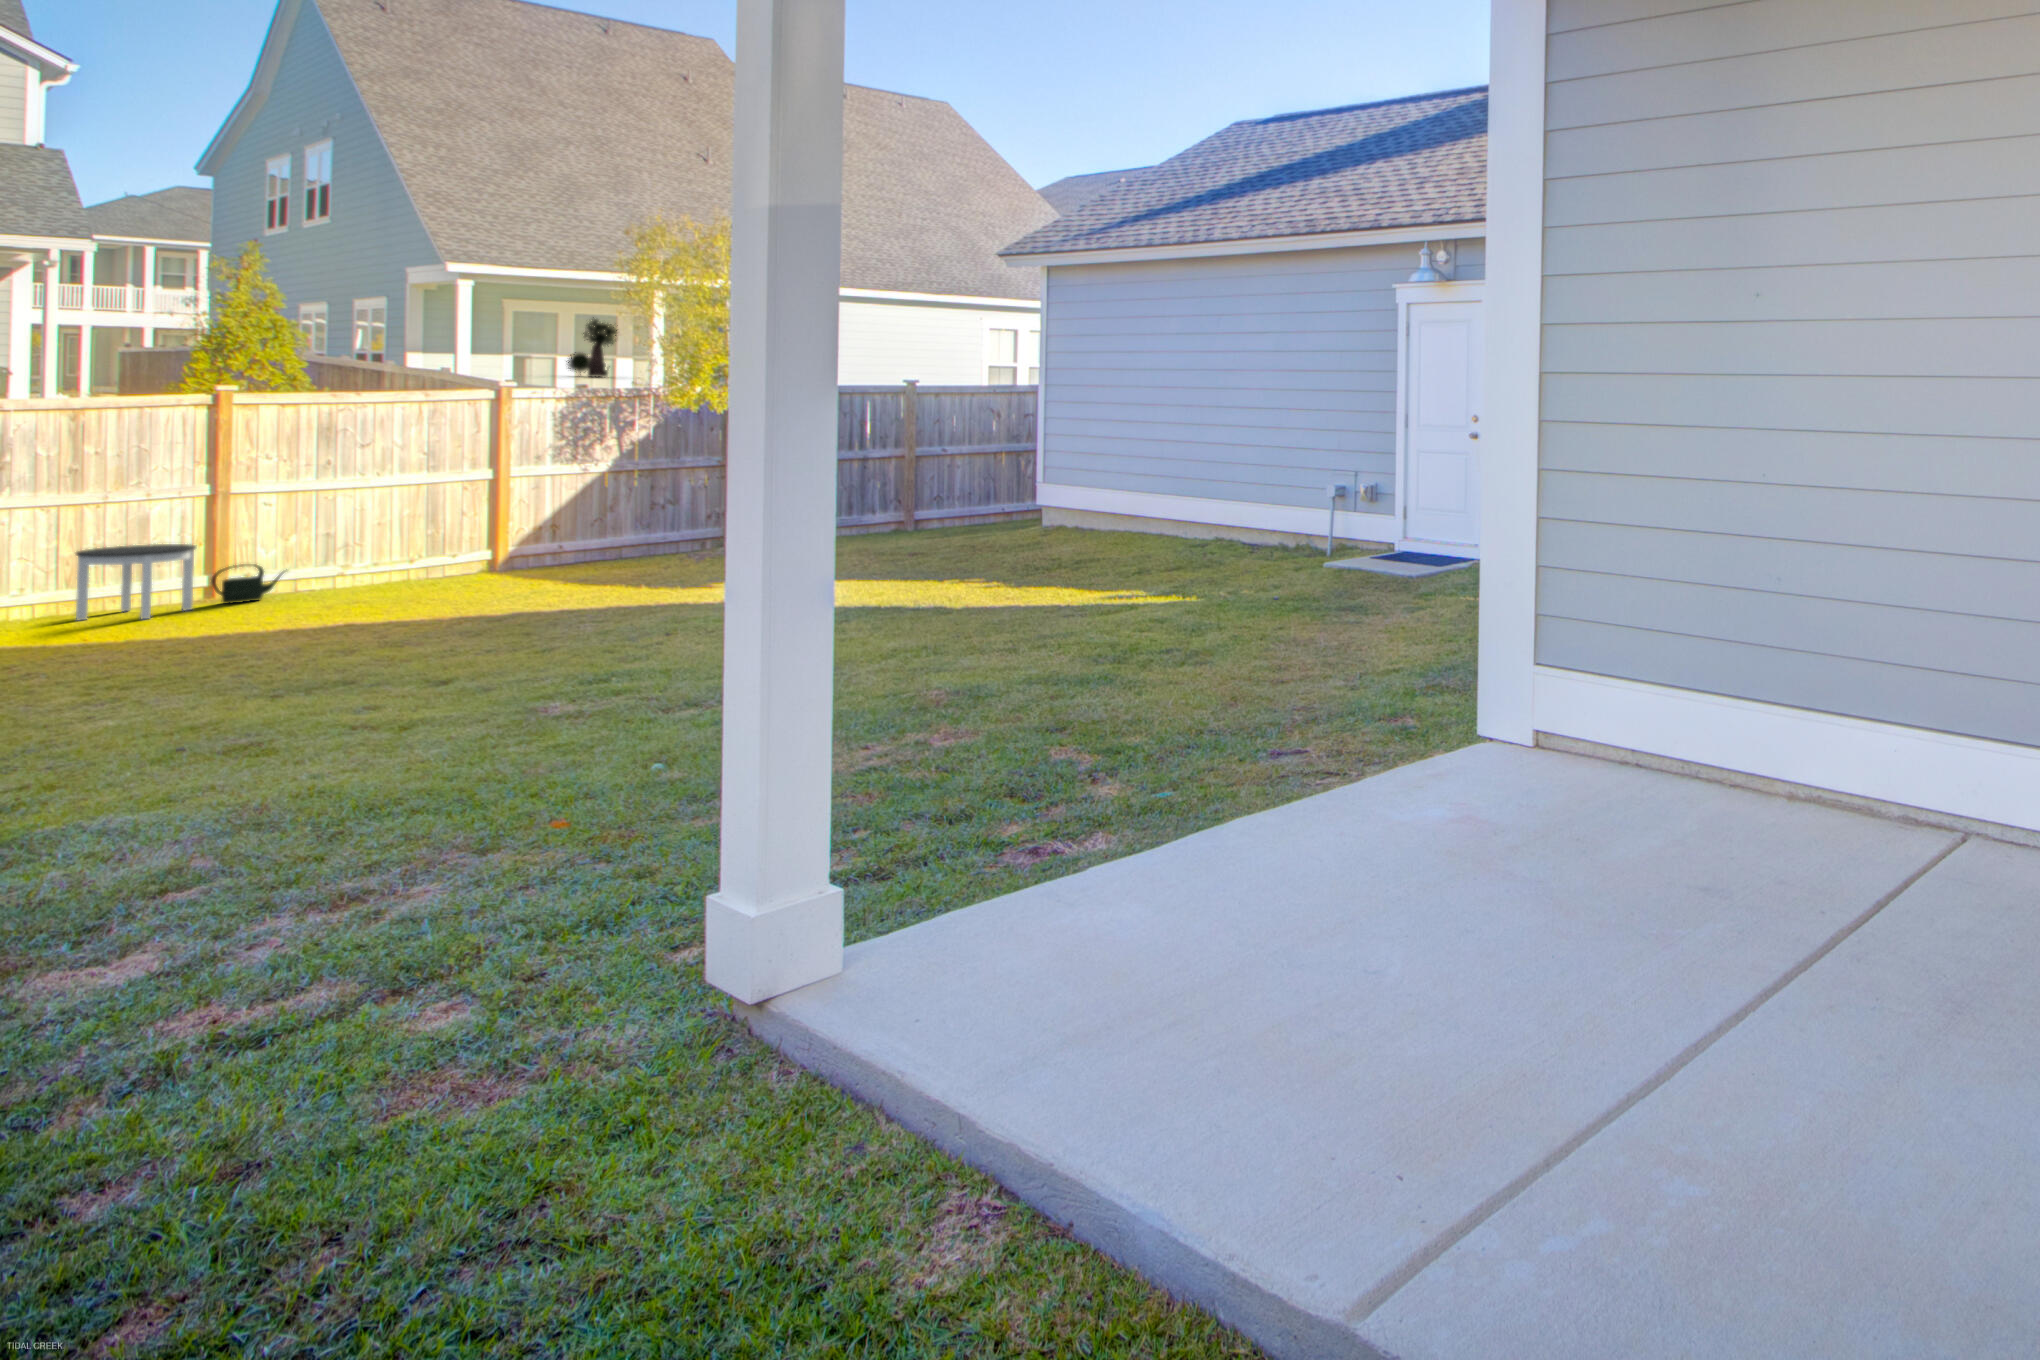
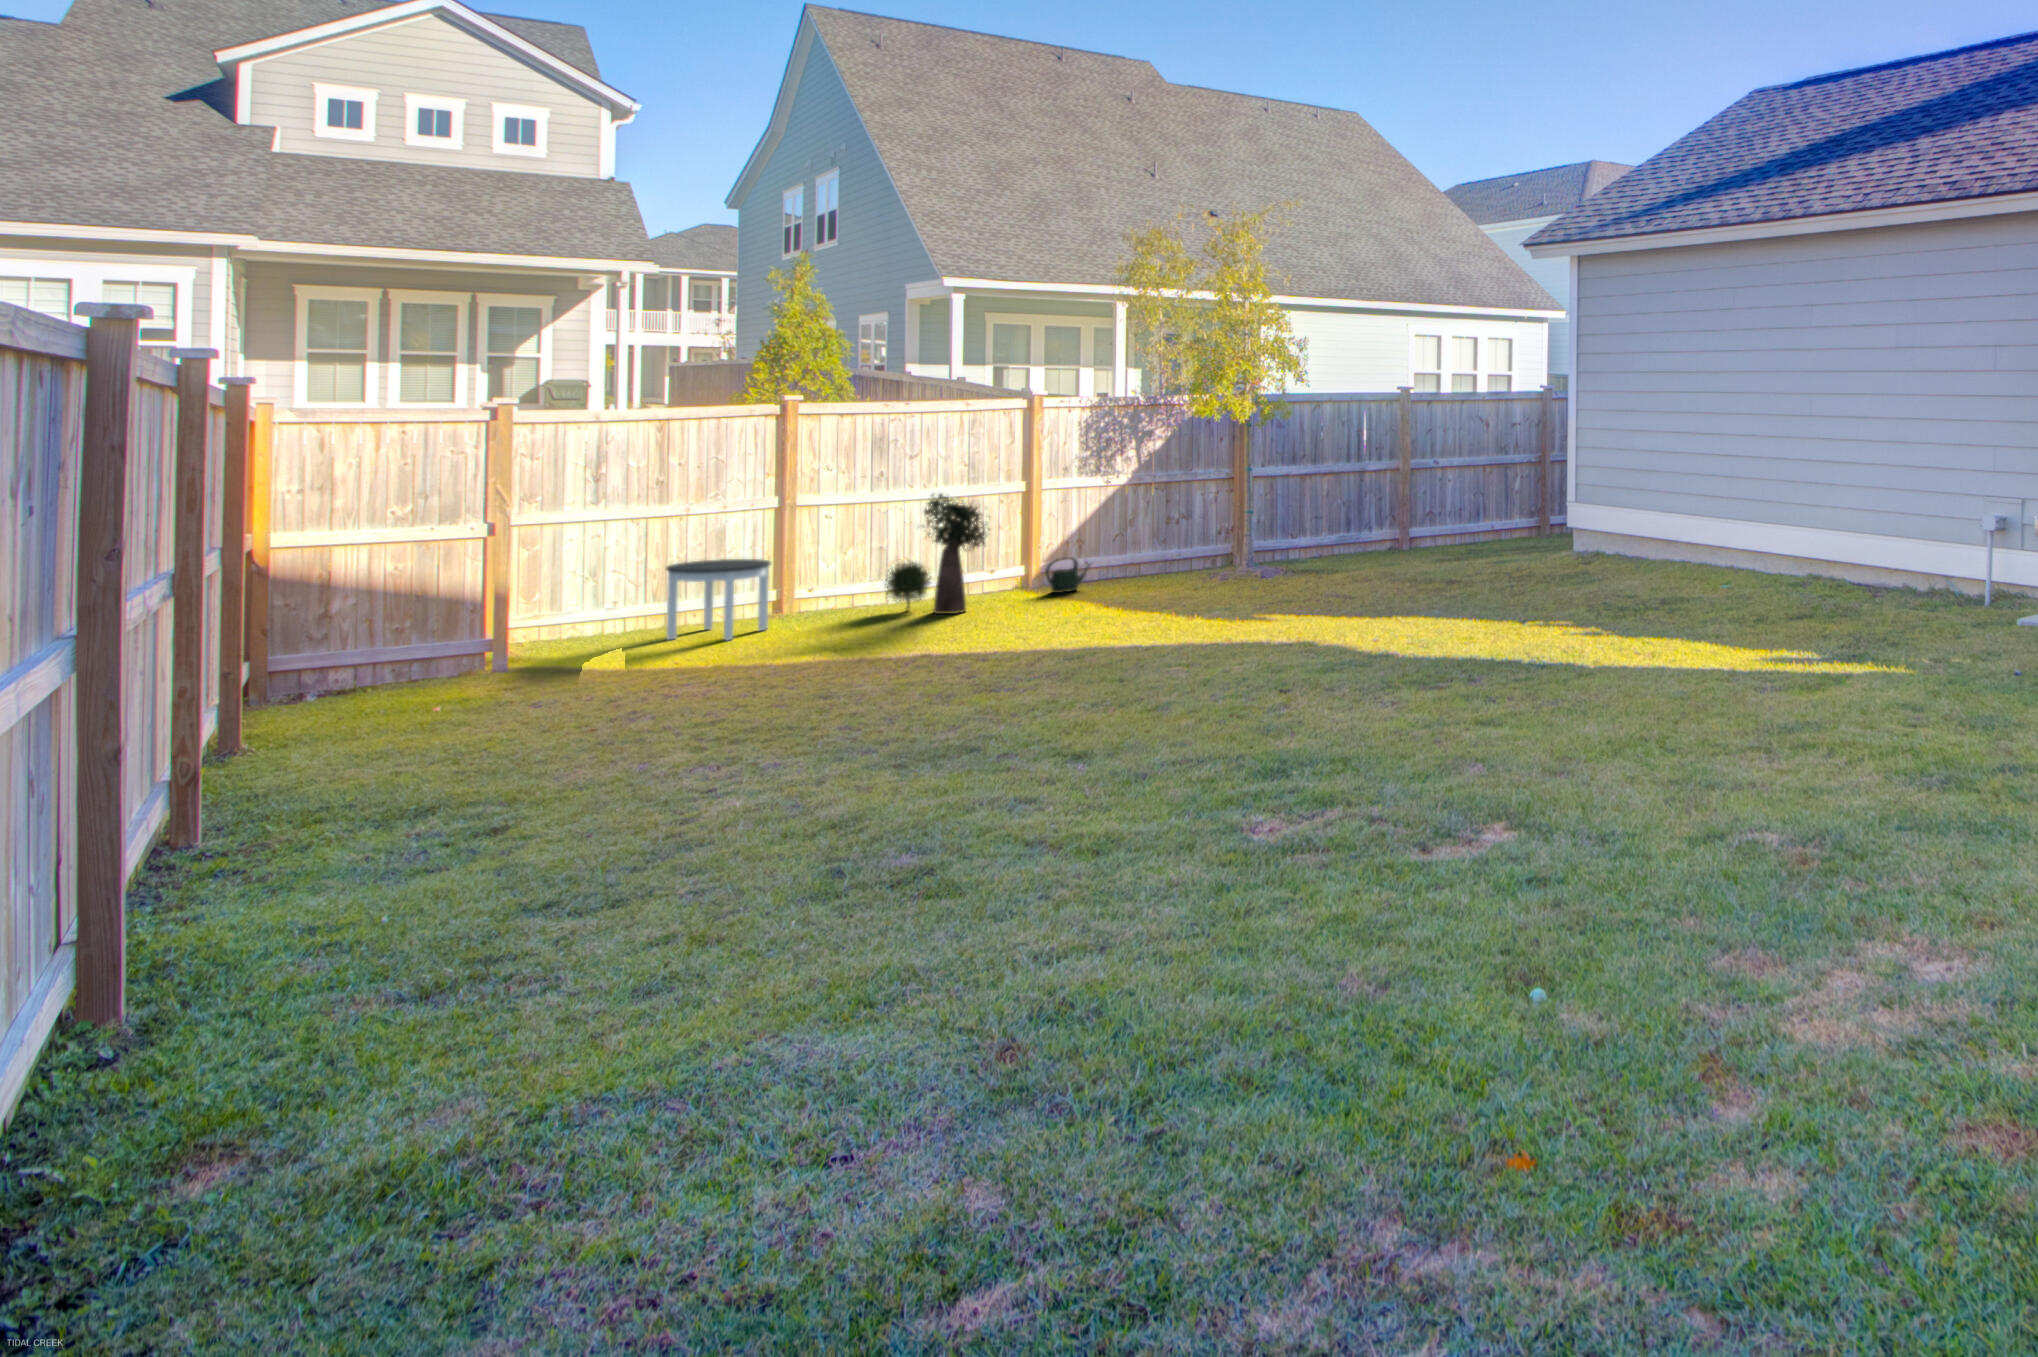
potted plant: present [566,317,617,377] -> present [885,494,990,614]
watering can: present [211,564,284,604] -> present [1045,558,1089,593]

